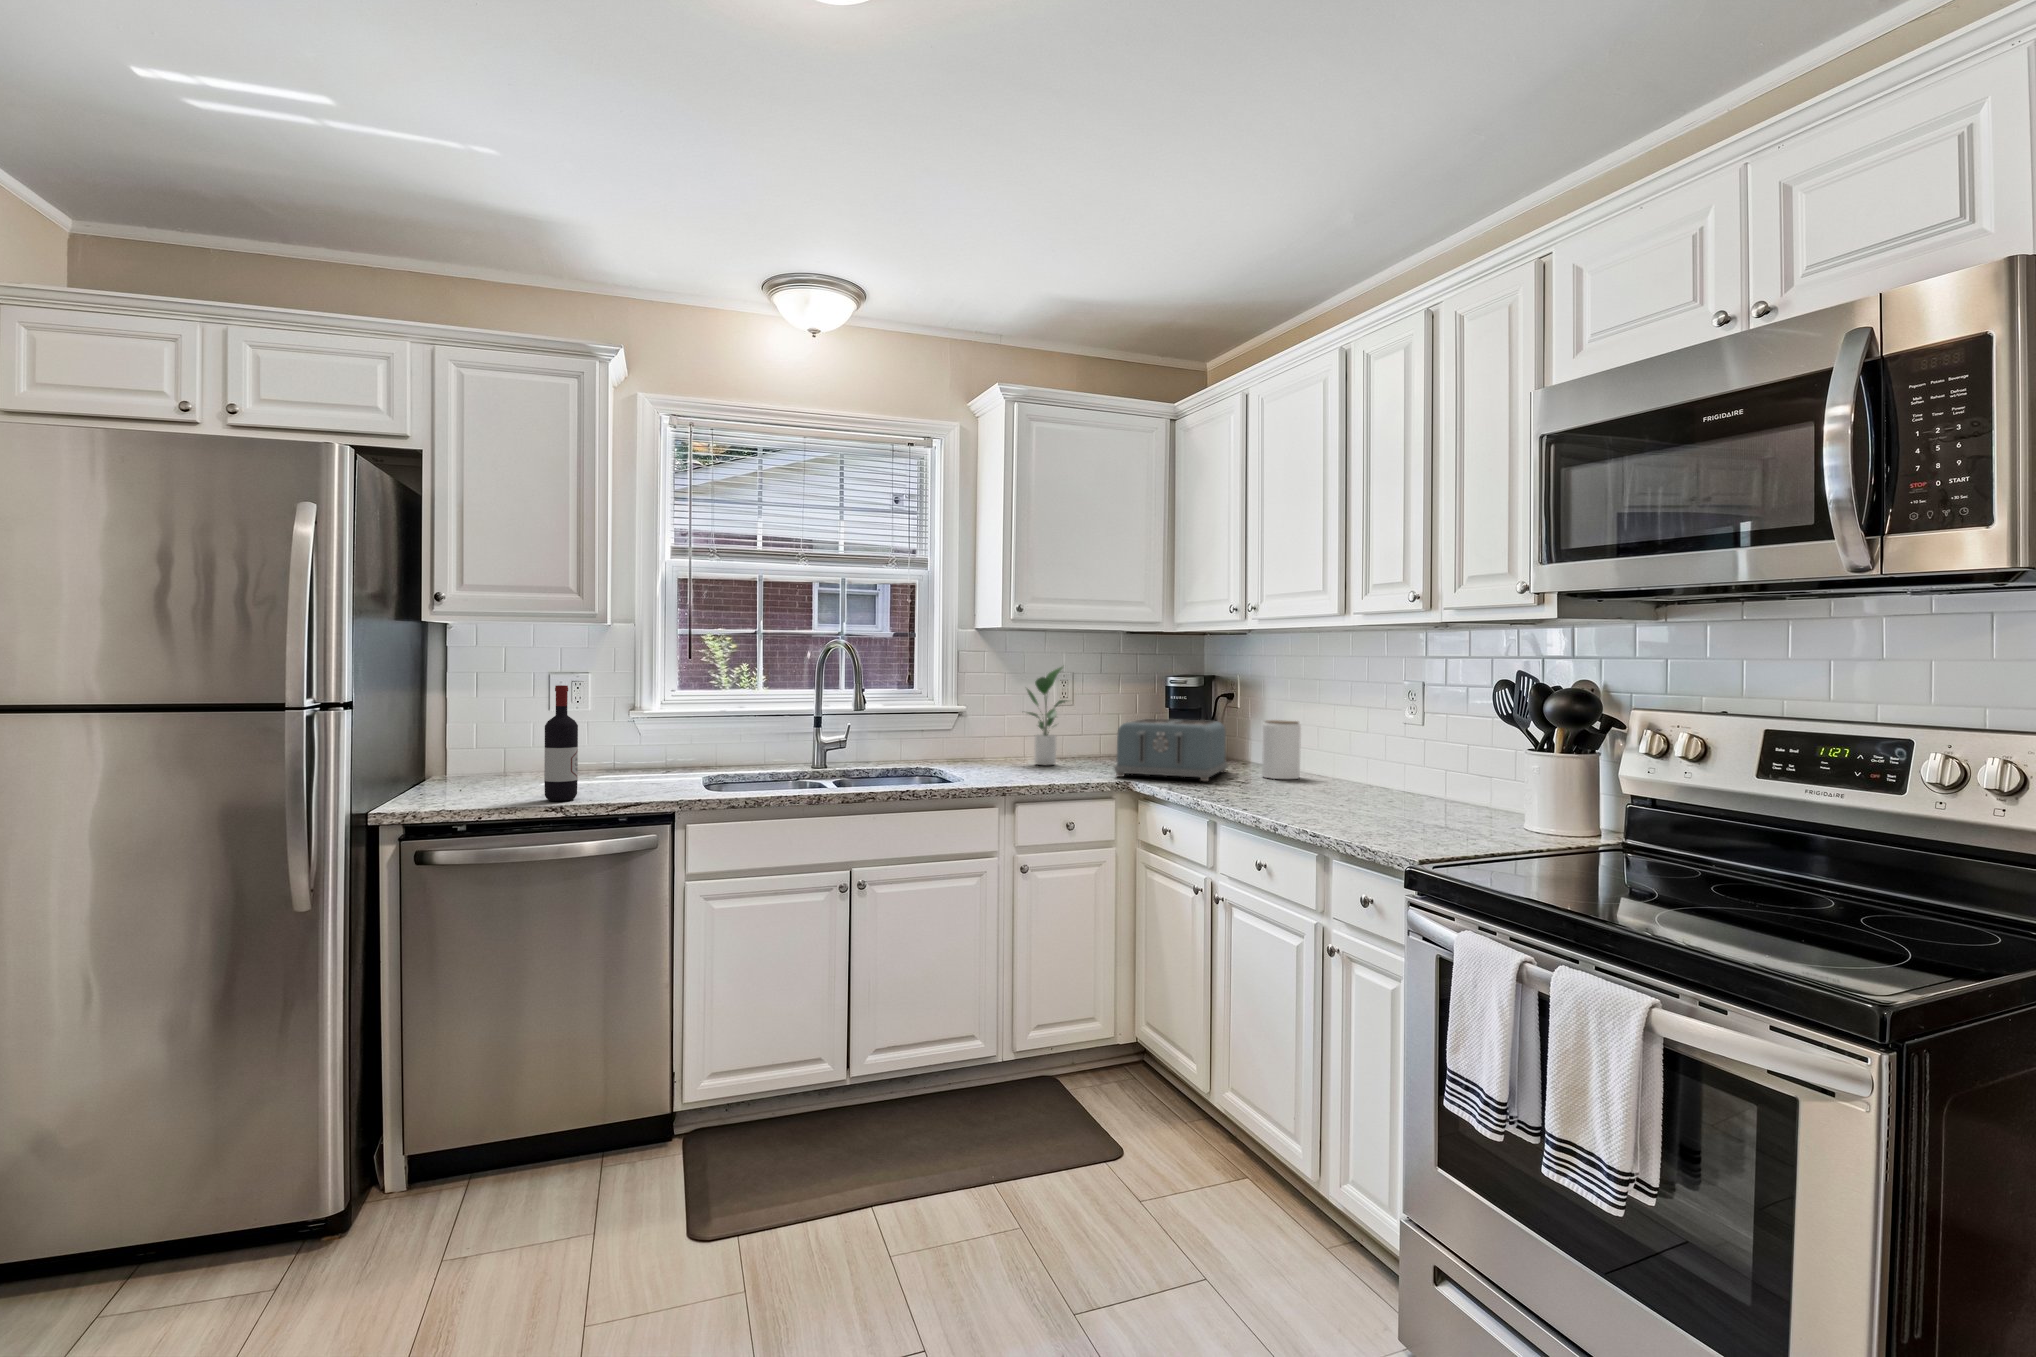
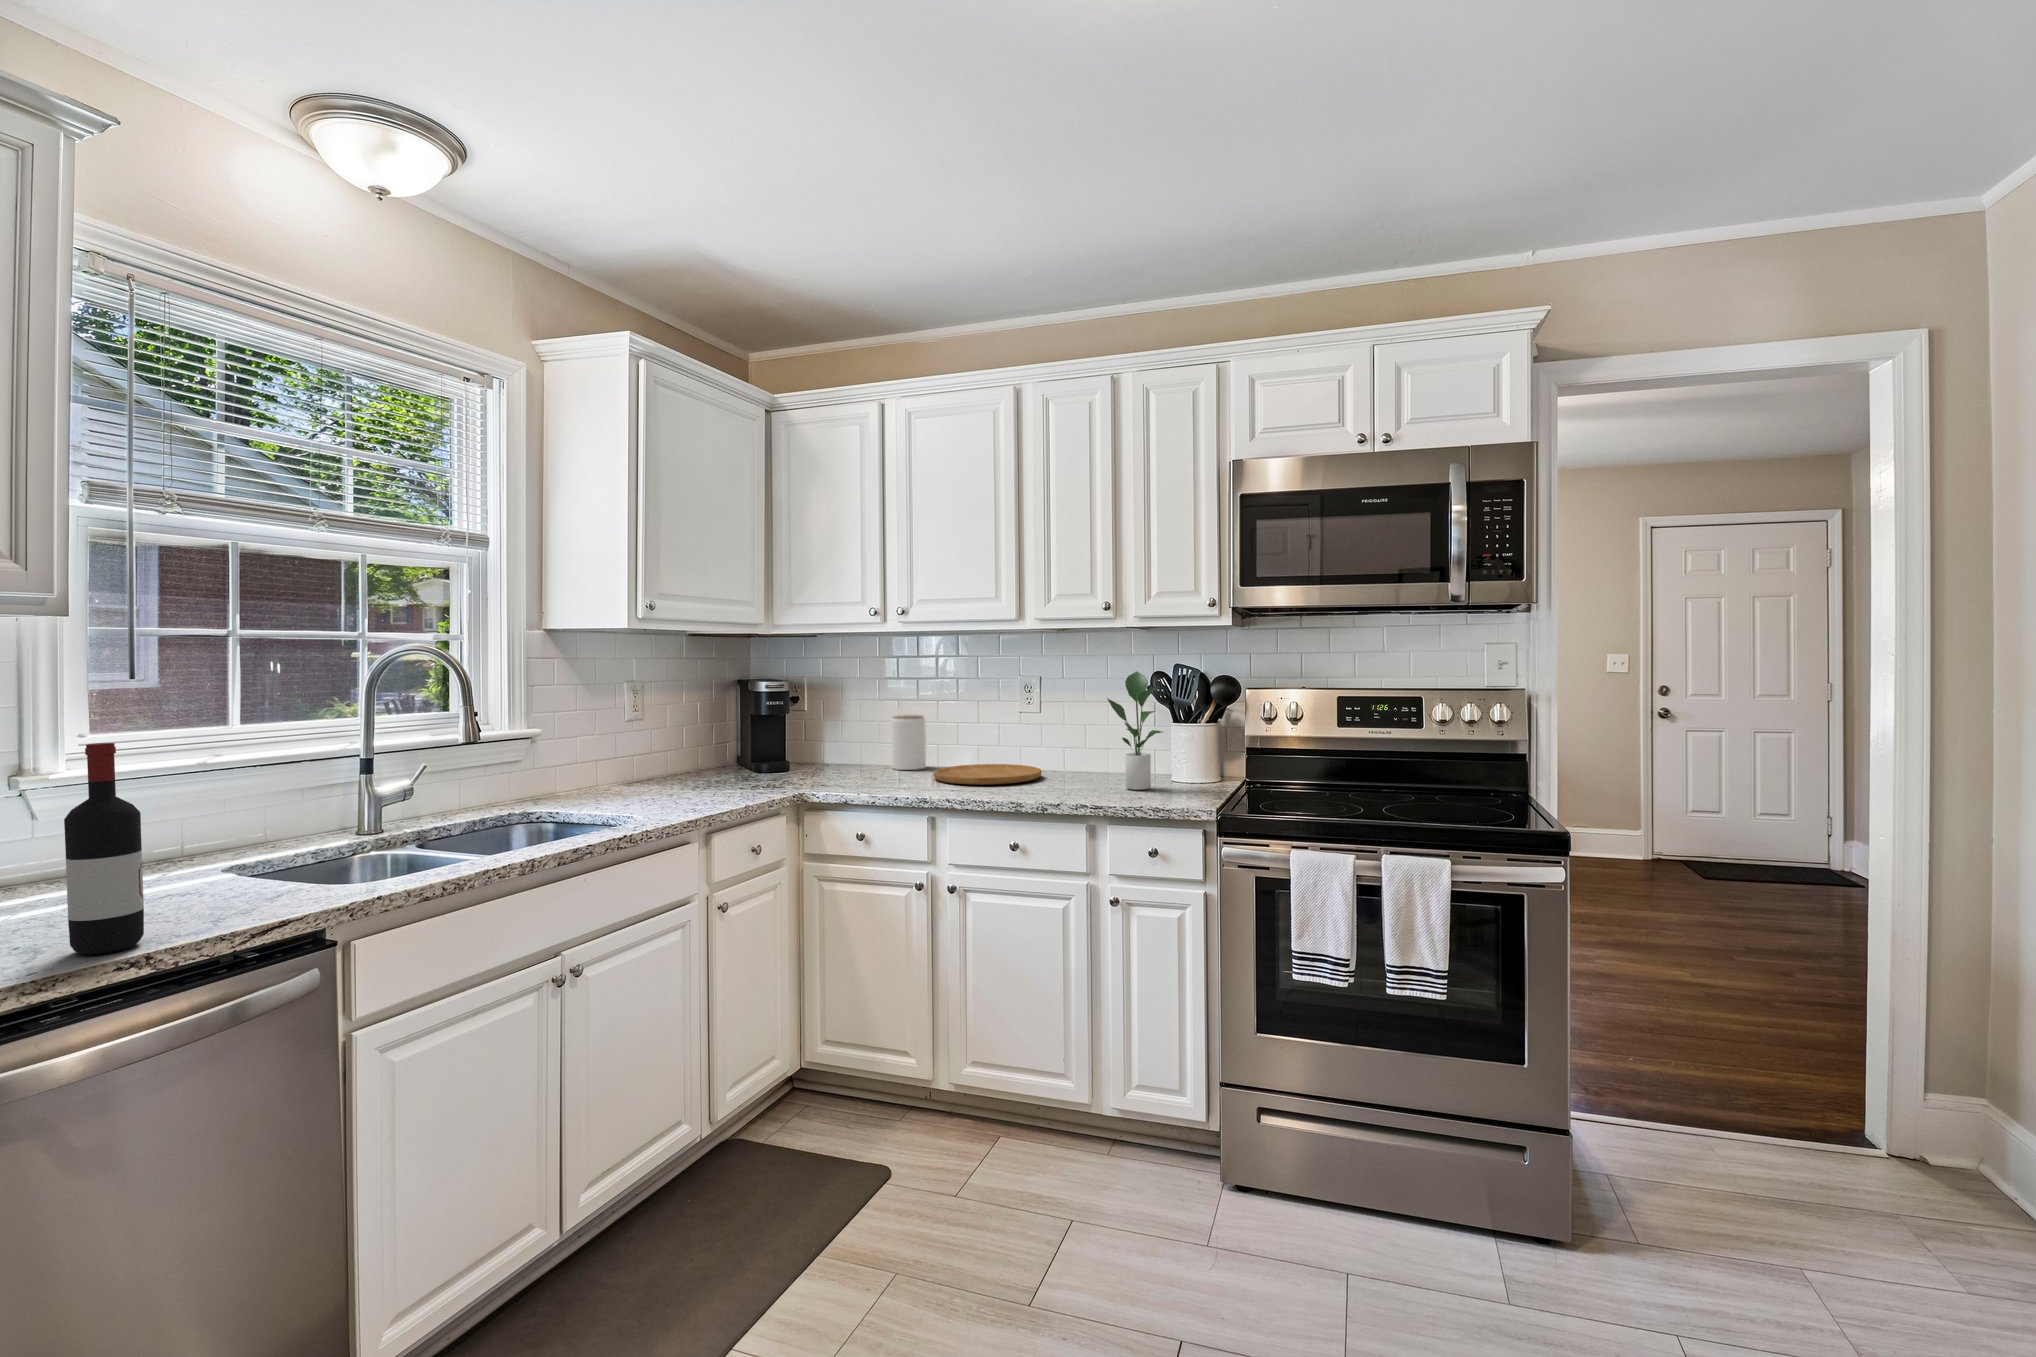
potted plant: present [1027,667,1067,765] -> present [1107,671,1162,790]
toaster: present [1114,719,1227,781] -> none [762,720,877,786]
cutting board: none [1258,779,1386,802] -> present [933,764,1041,785]

